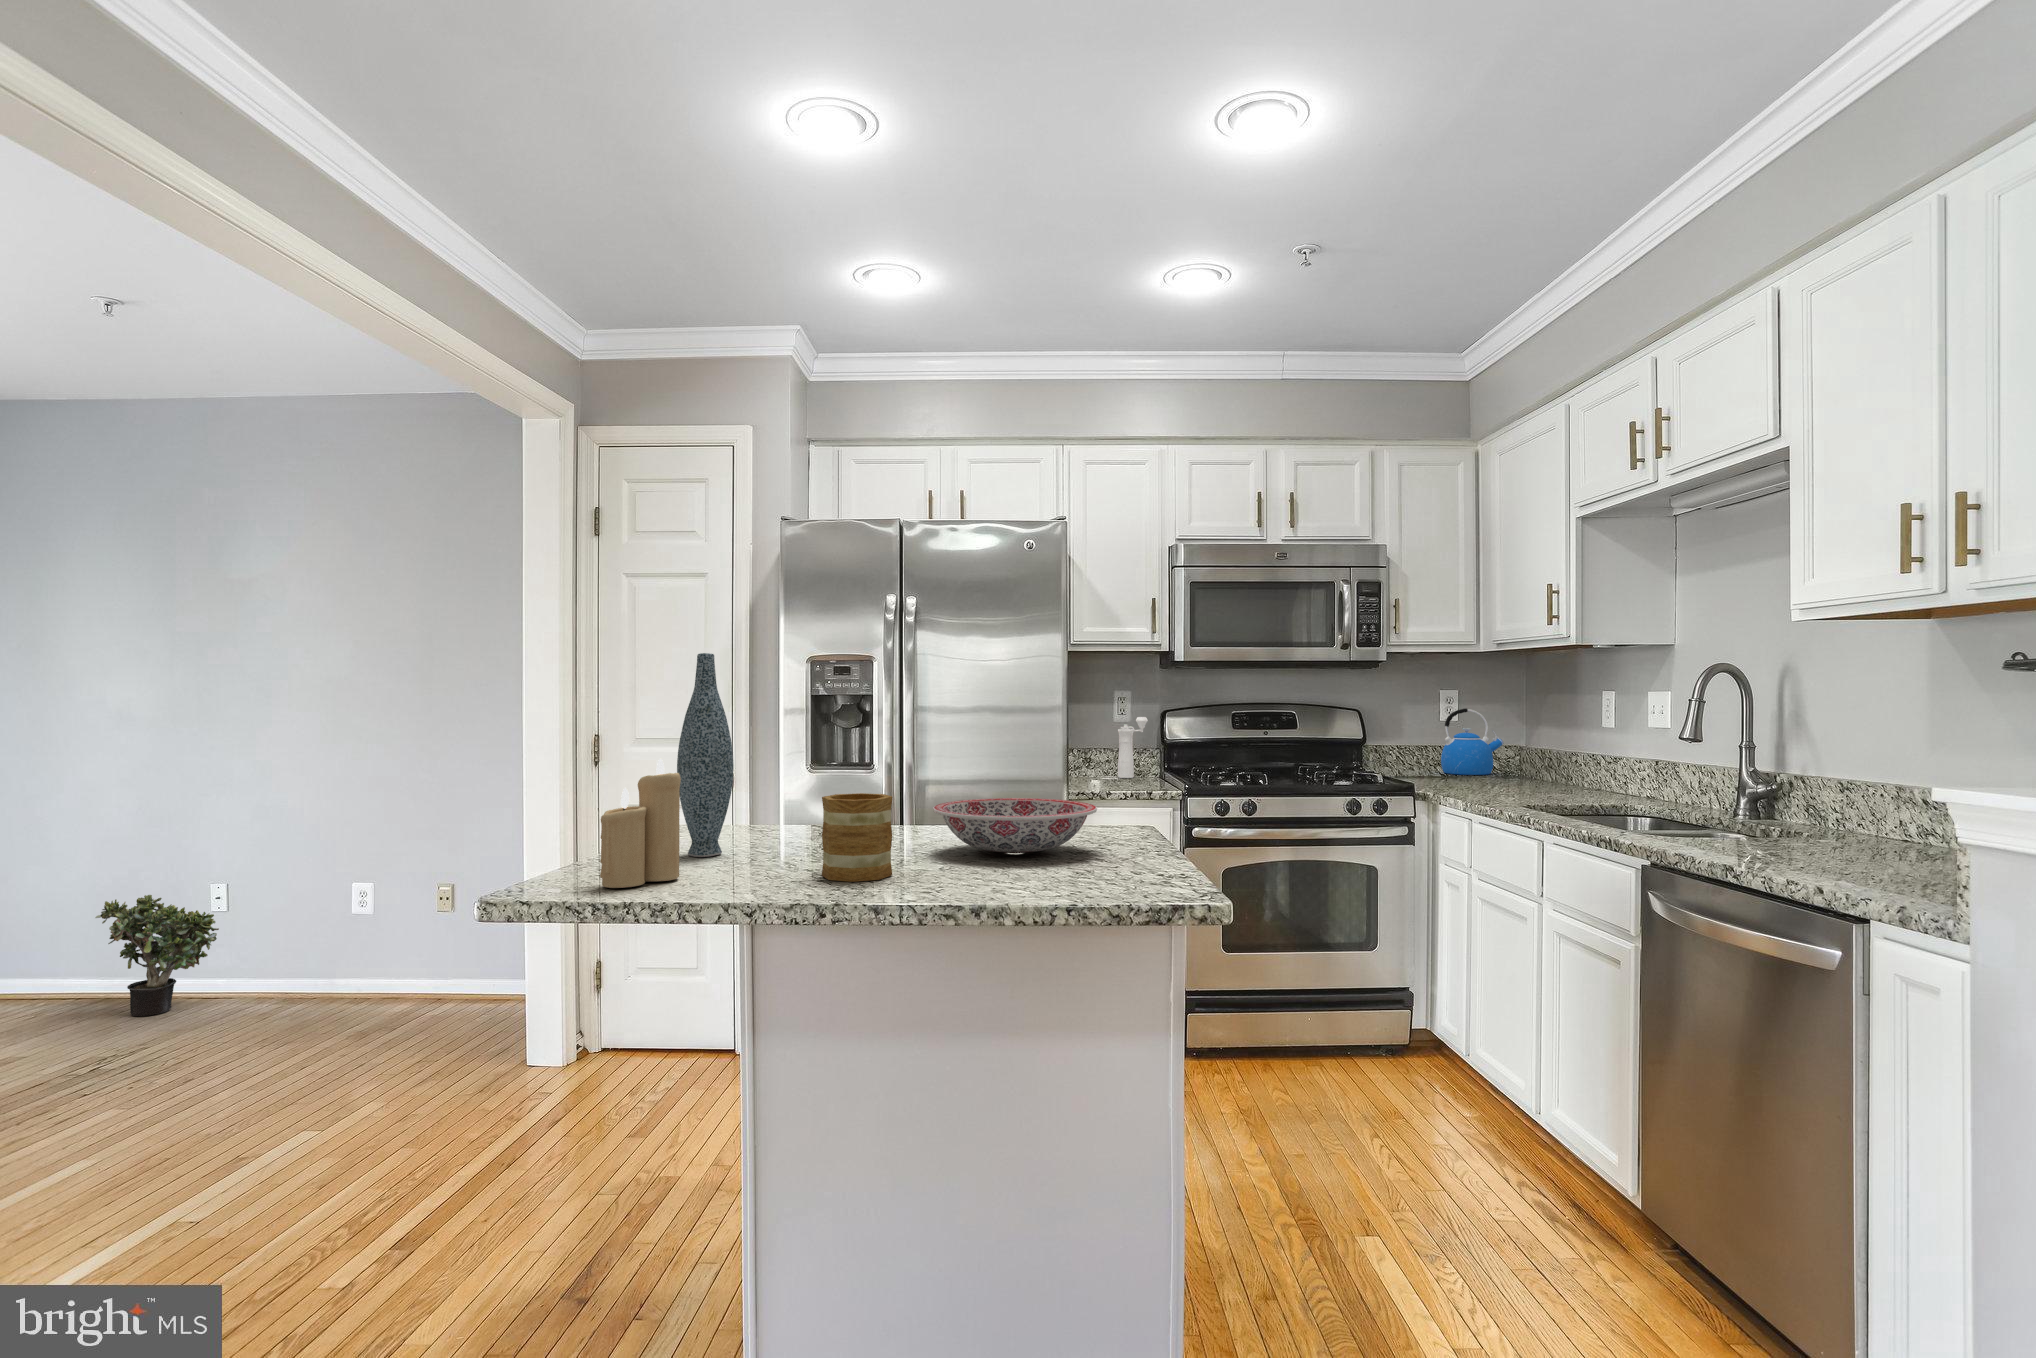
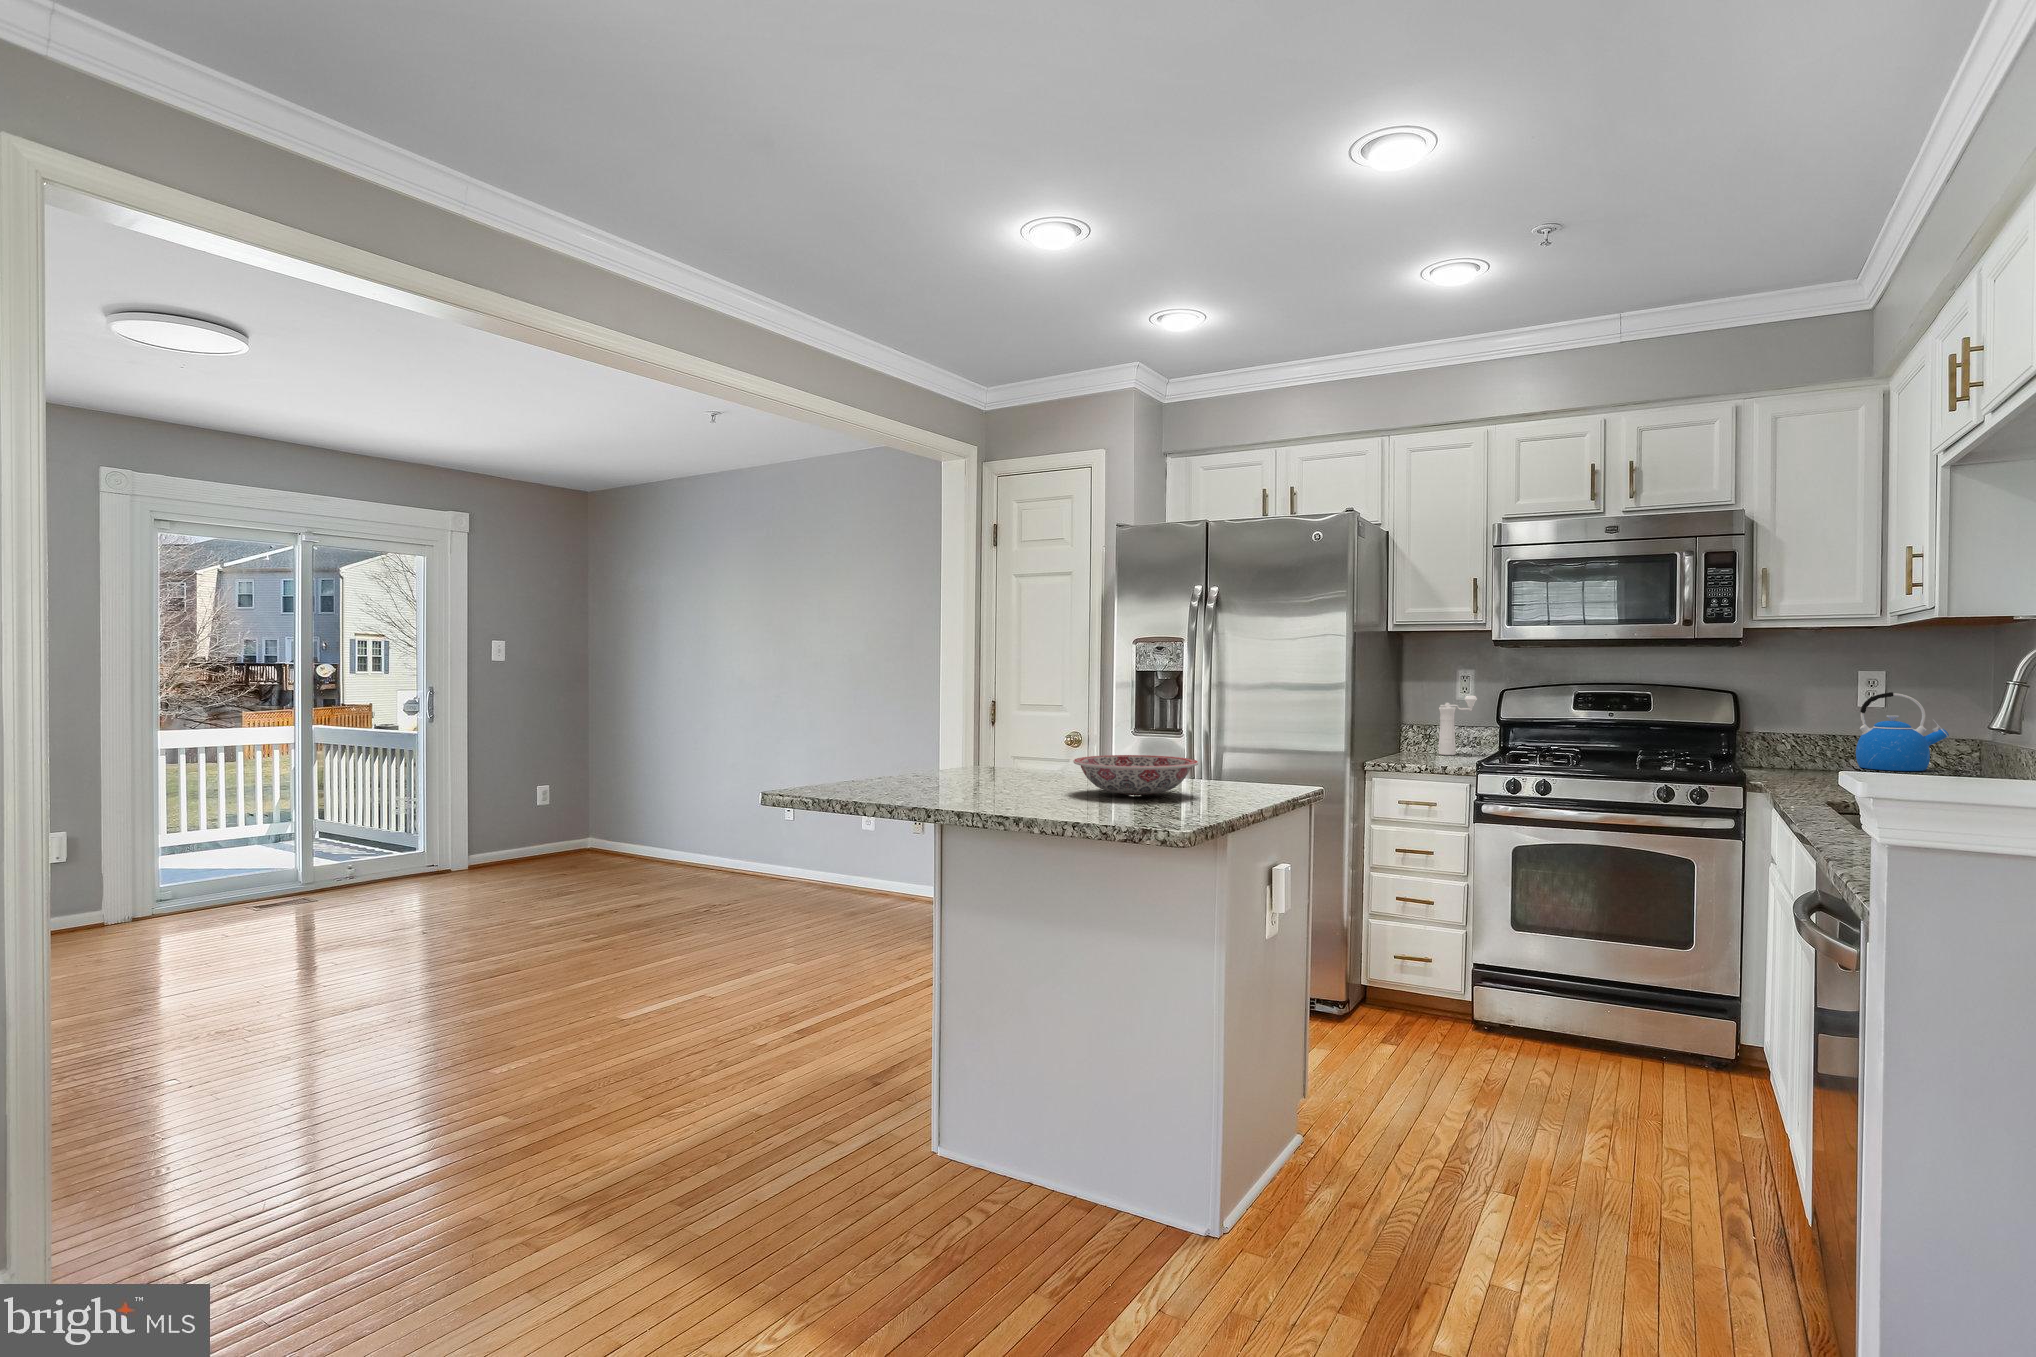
vase: present [677,653,734,857] -> none [921,646,955,783]
candle: present [600,759,681,888] -> none [841,715,892,793]
mug: present [822,793,893,882] -> none [968,743,1016,801]
potted plant: present [95,895,219,1016] -> none [725,803,790,883]

